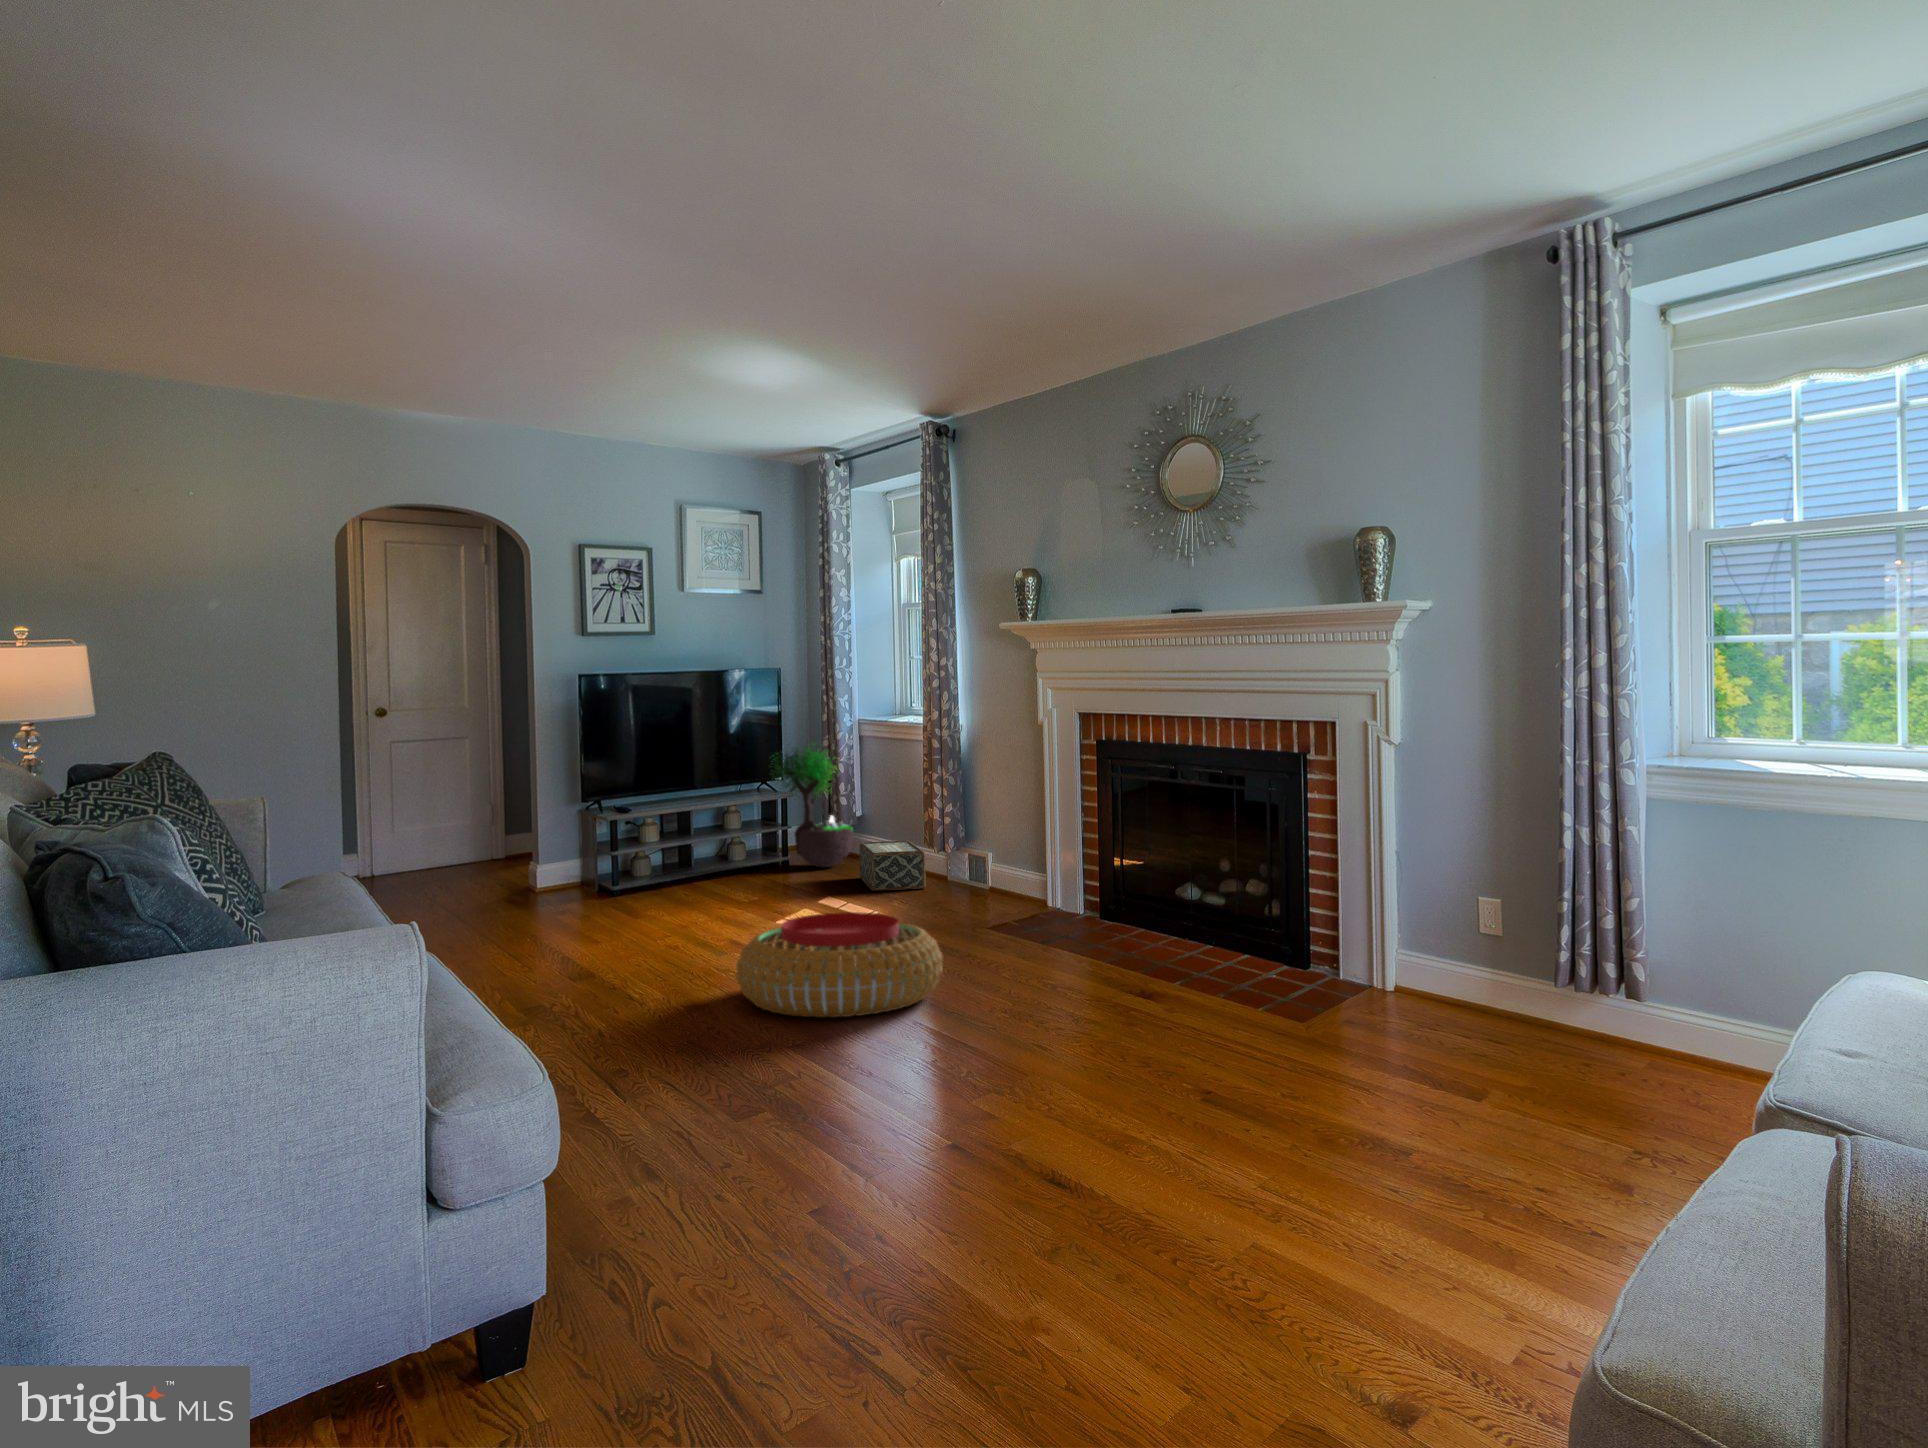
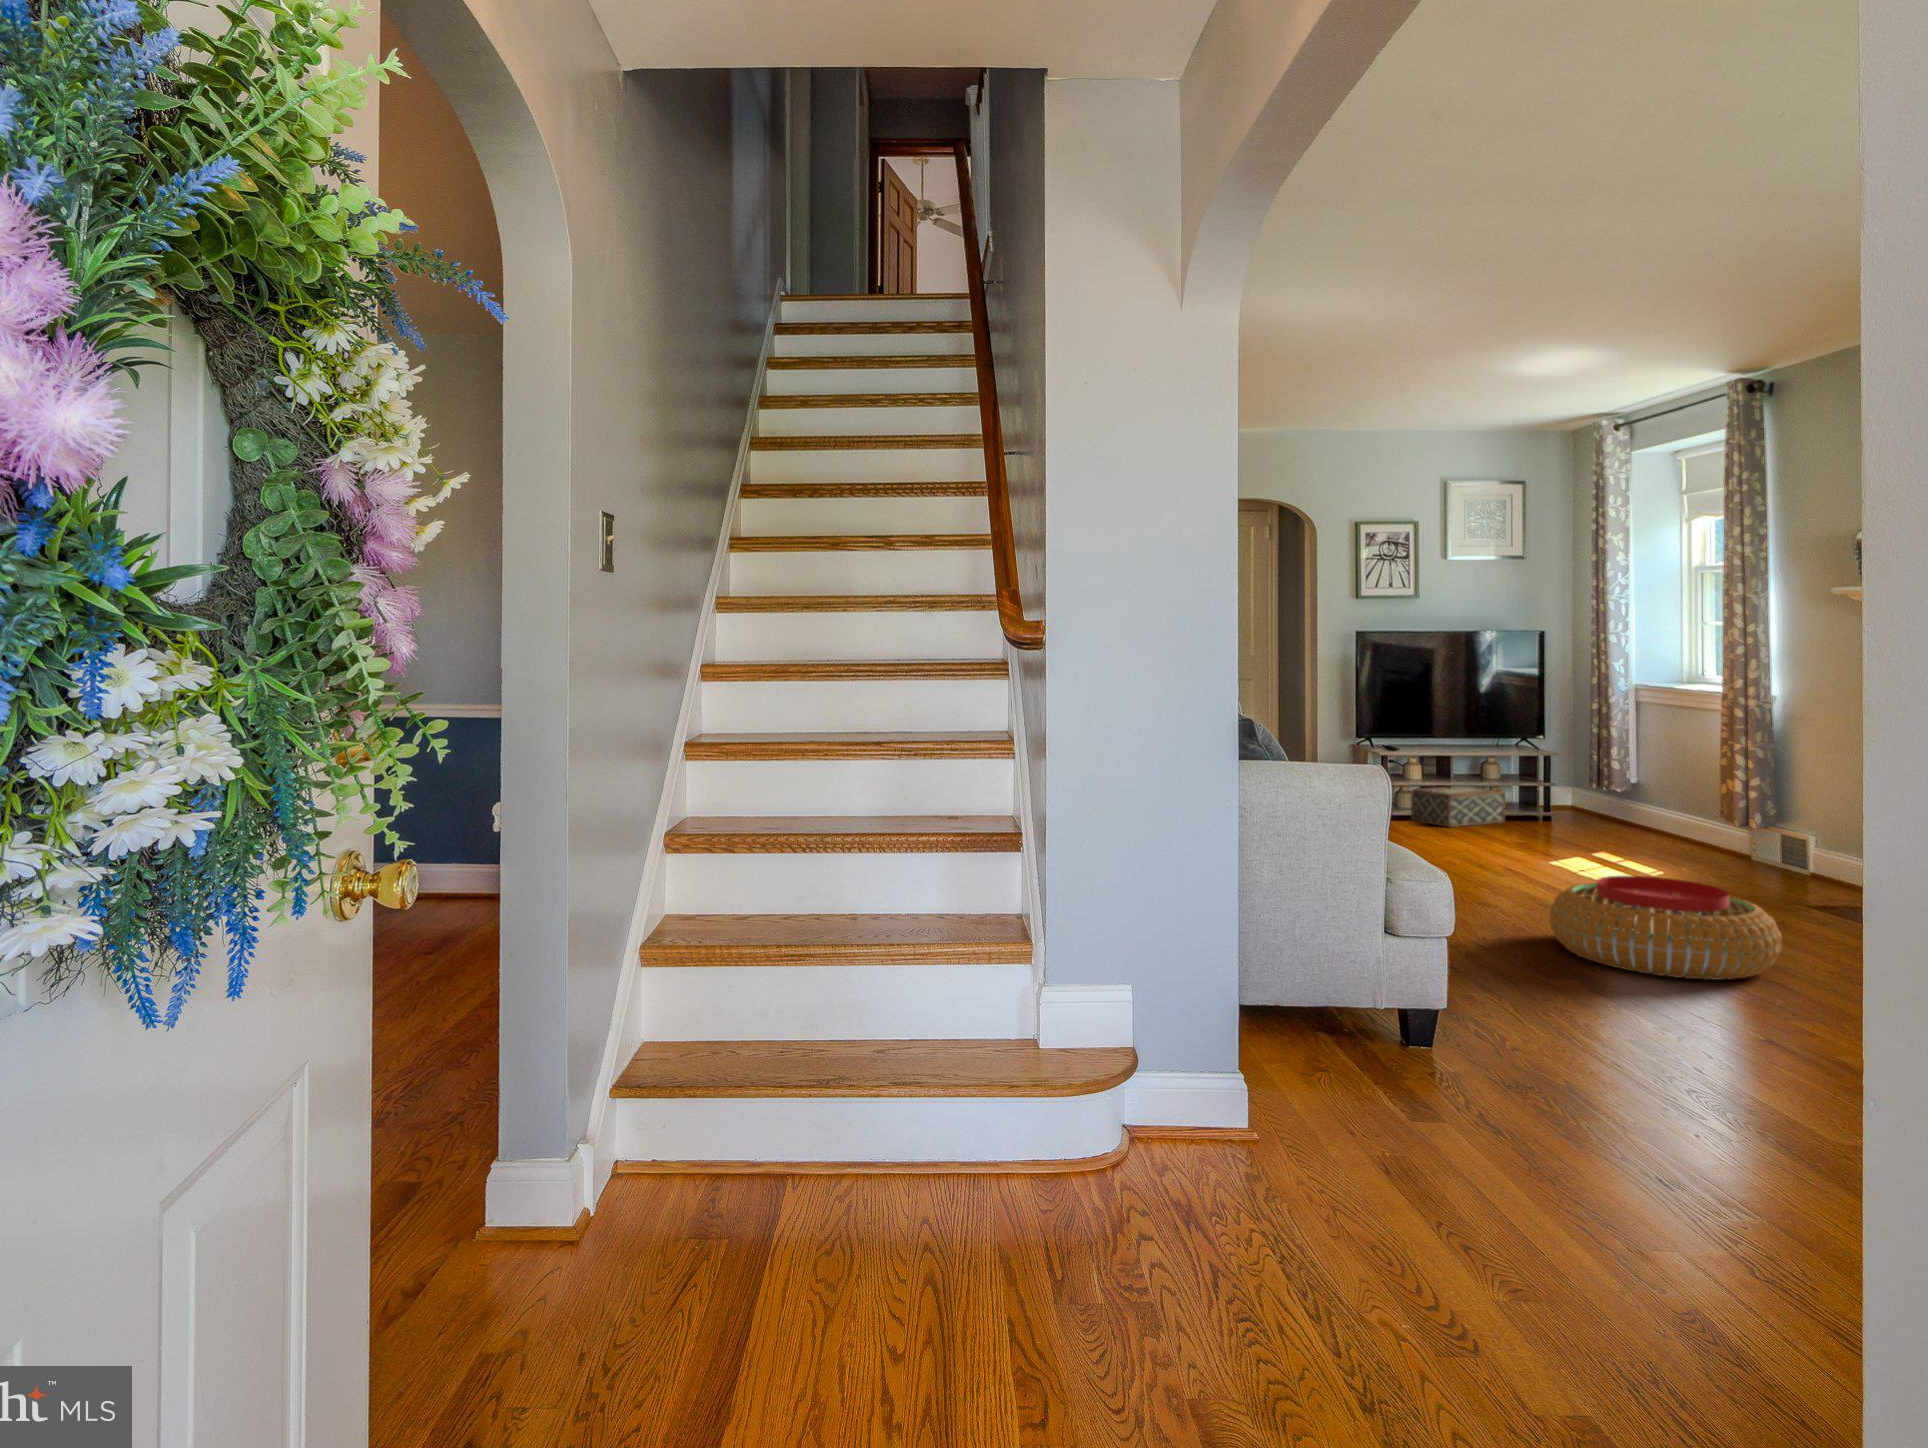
potted tree: present [770,741,853,867] -> none [1528,695,1626,827]
woven basket: present [860,841,925,891] -> present [1411,786,1505,827]

